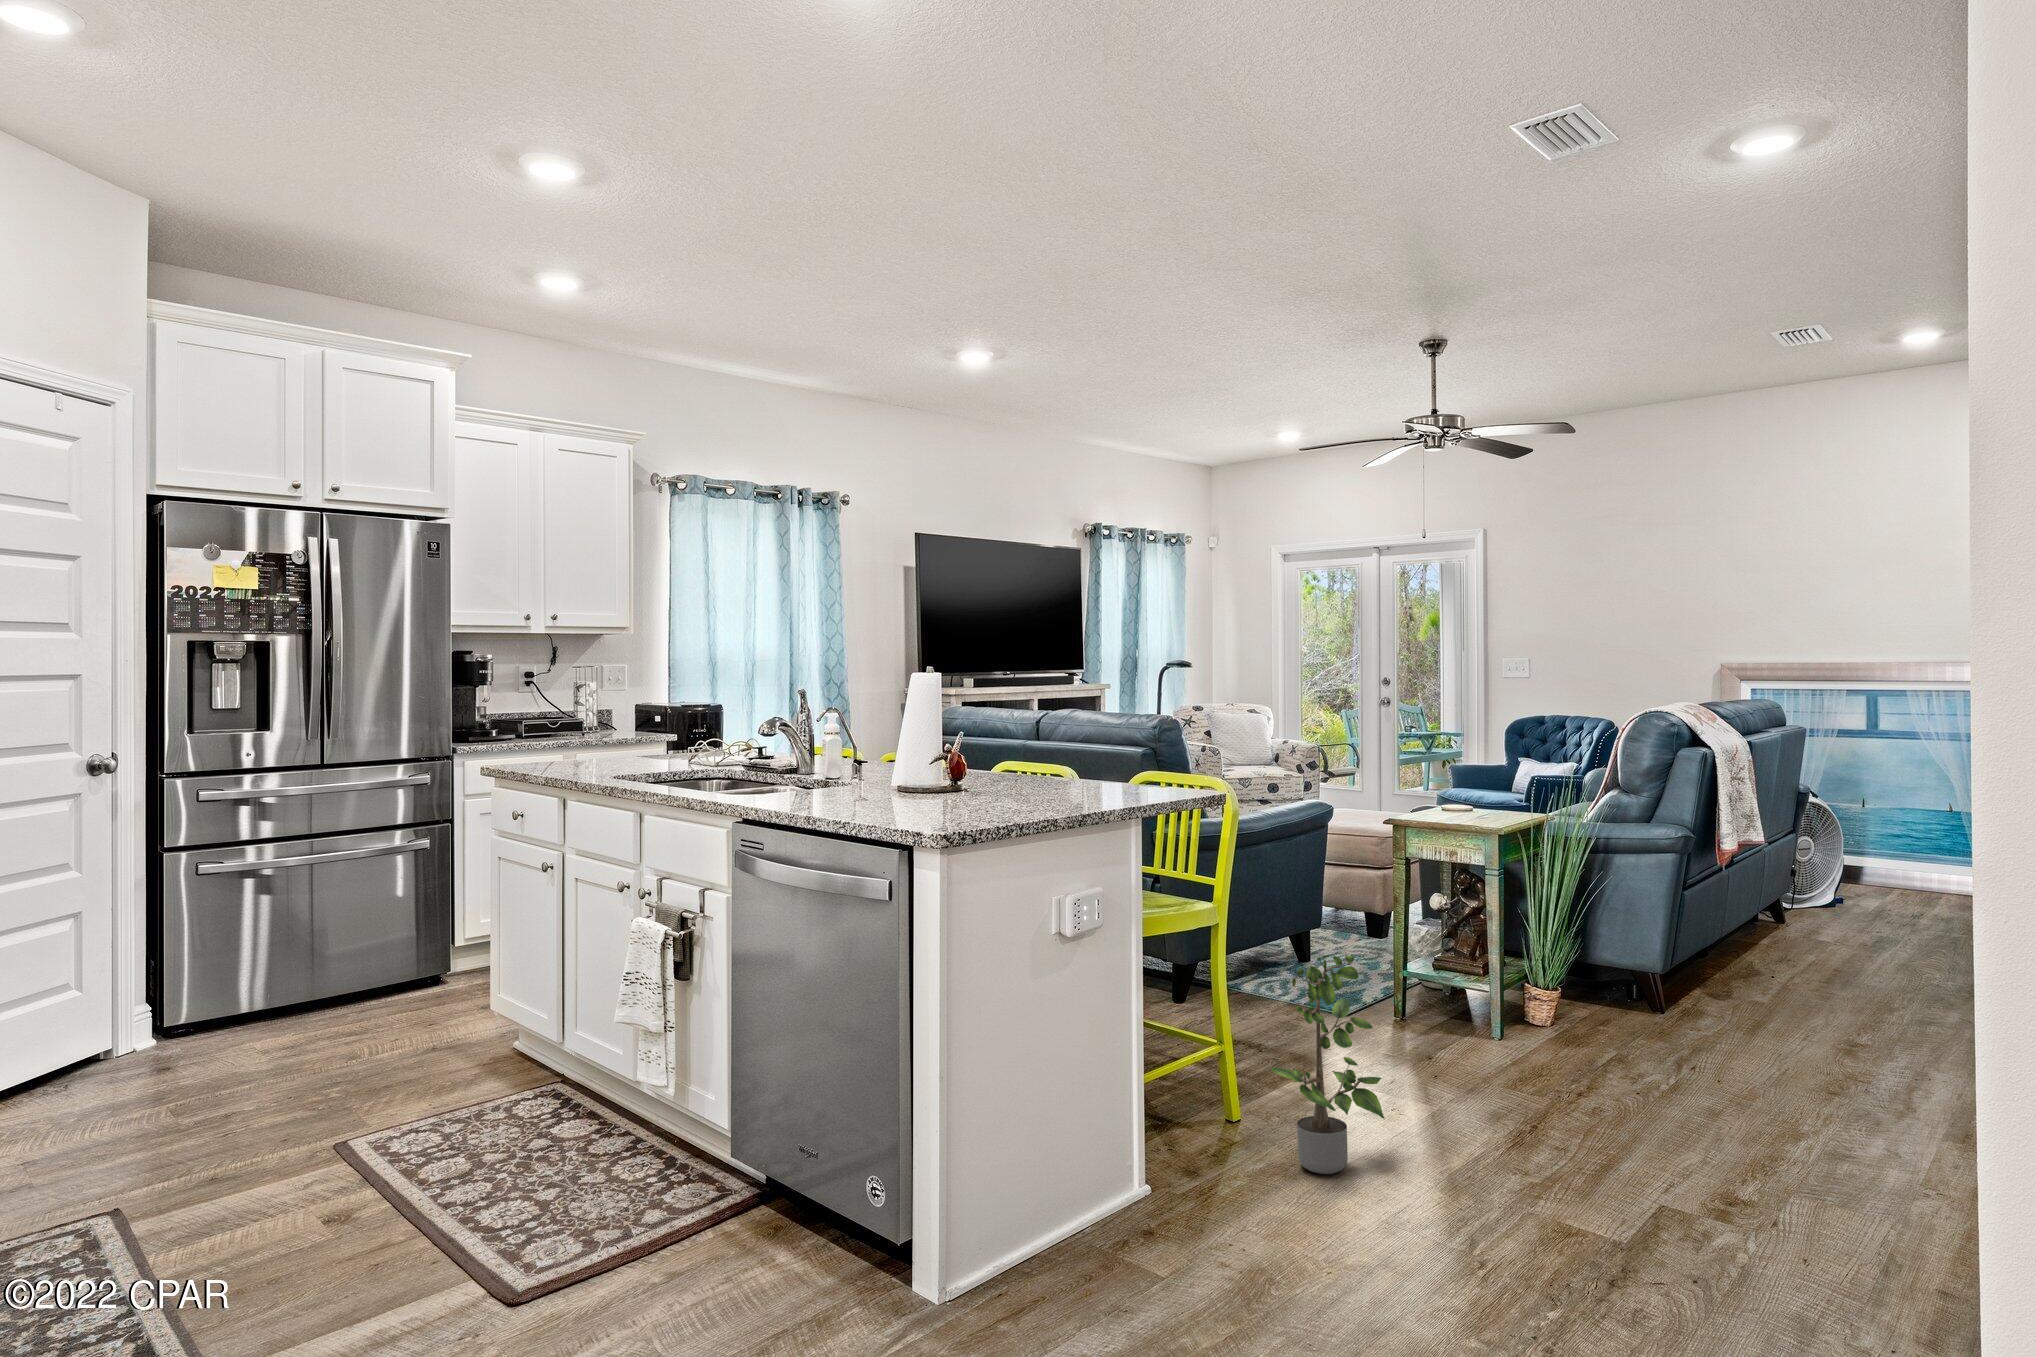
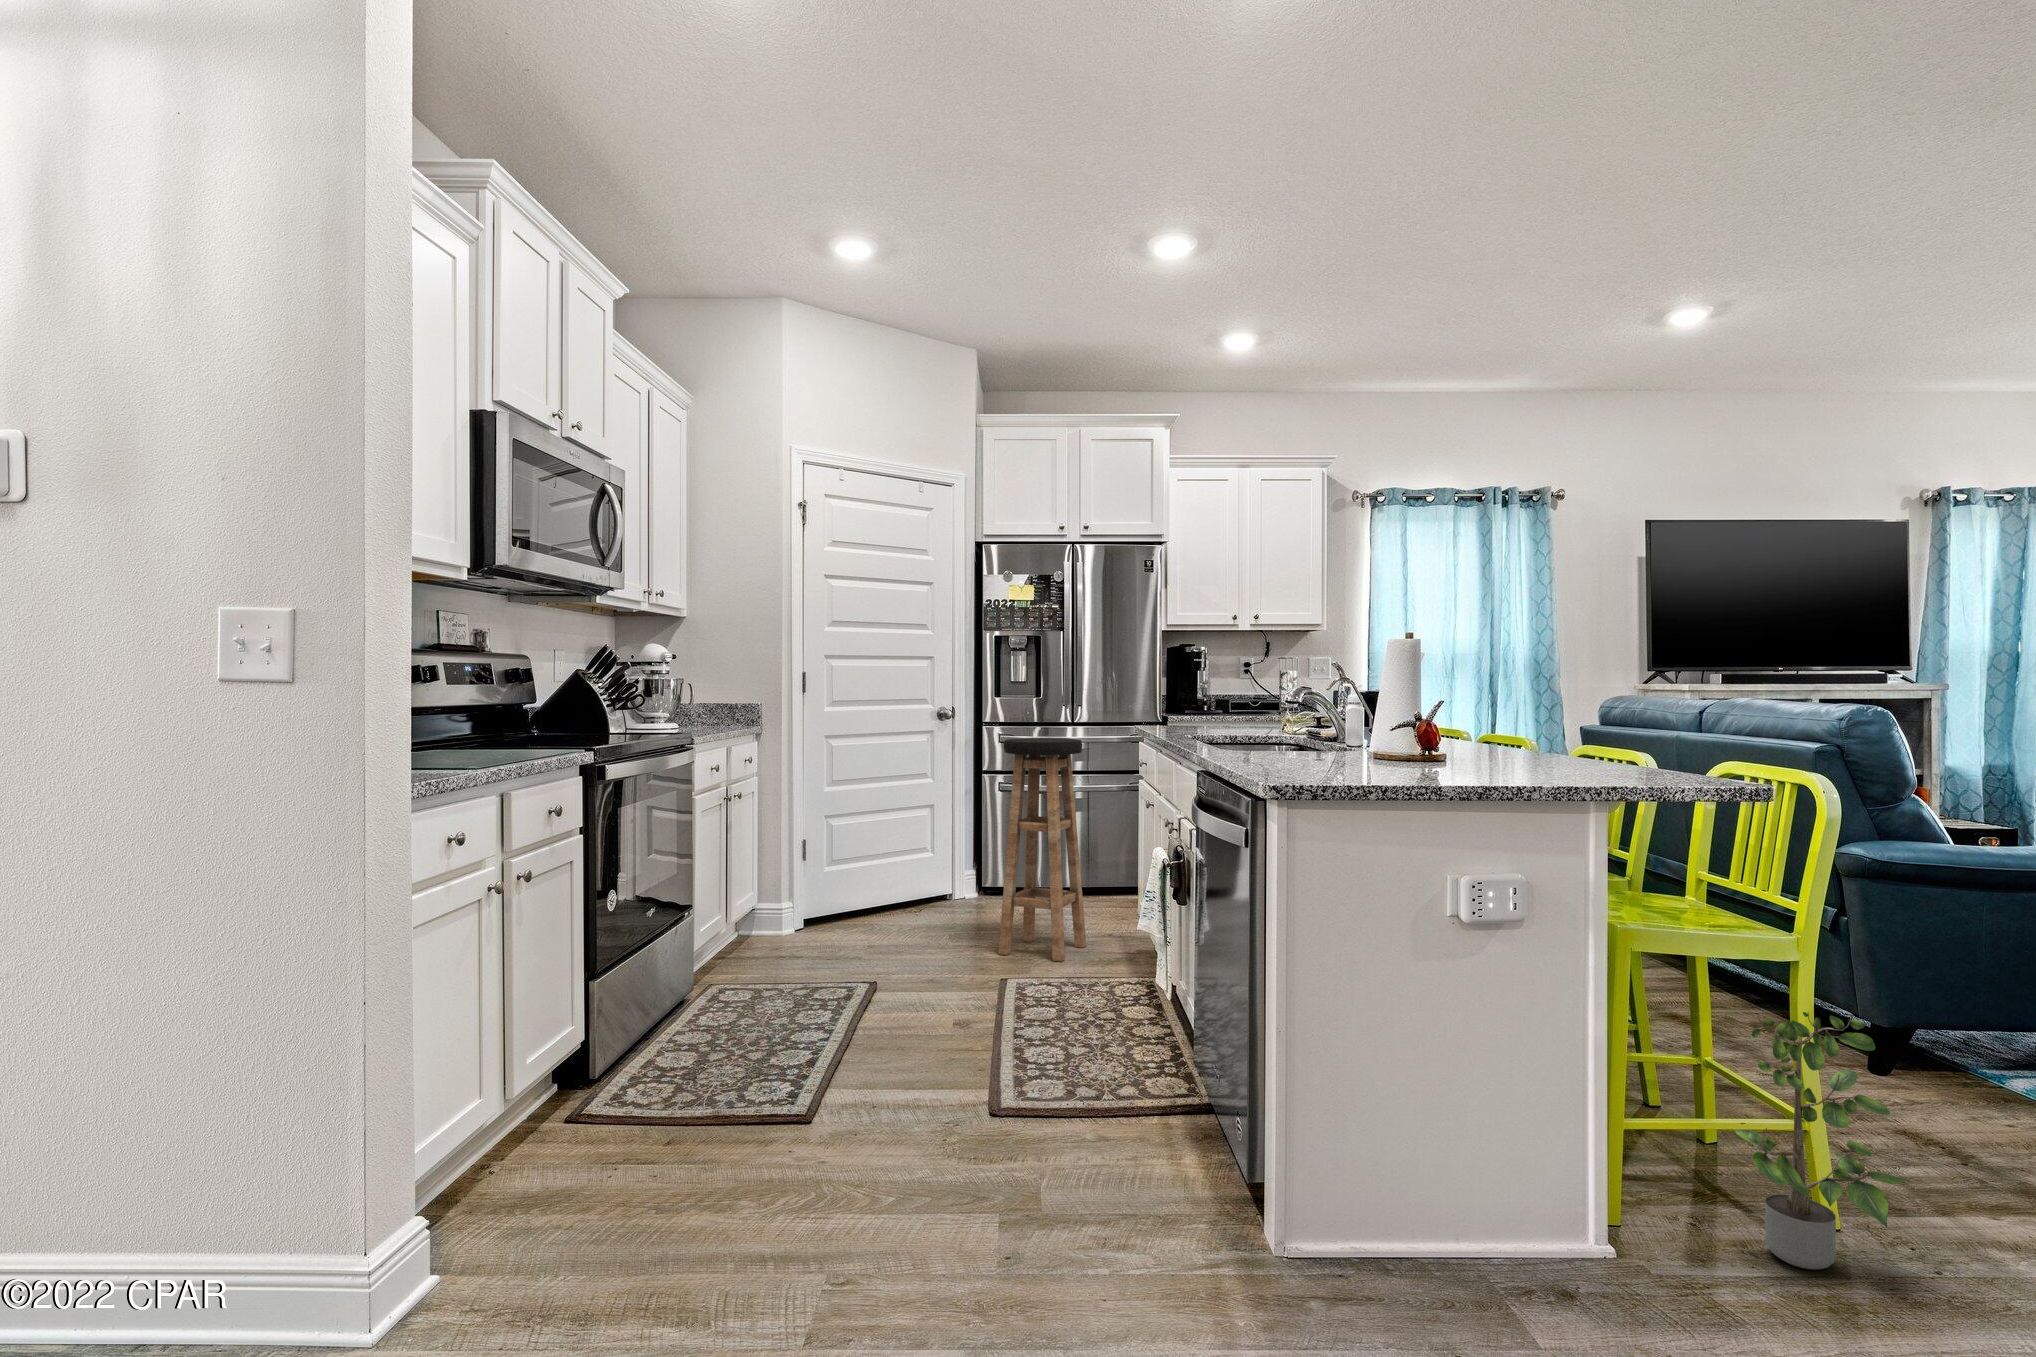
bar stool: none [289,782,420,1103] -> present [998,738,1086,962]

